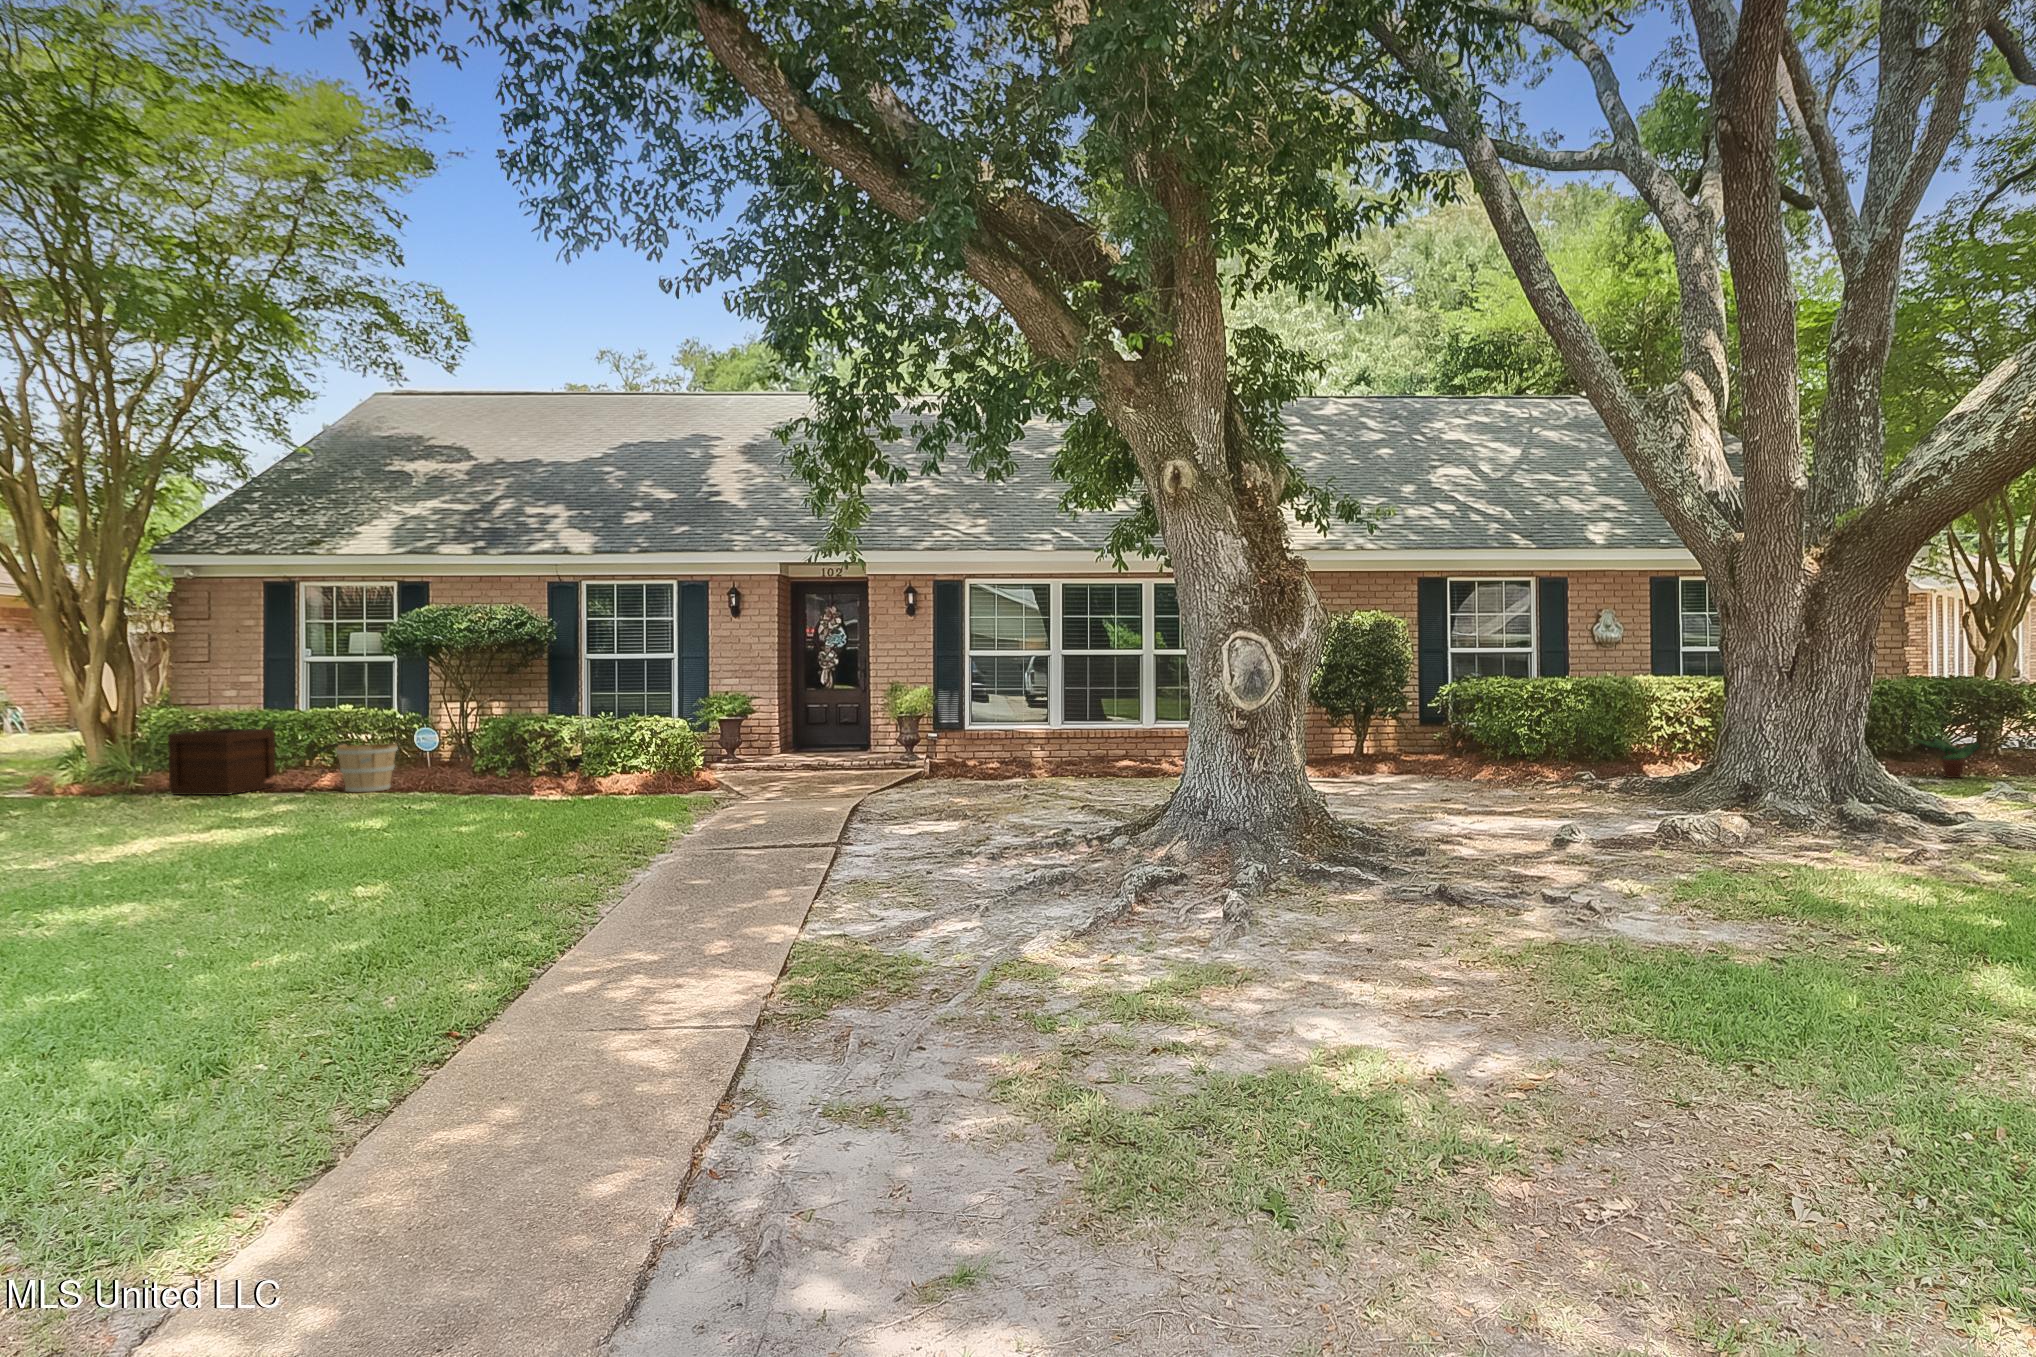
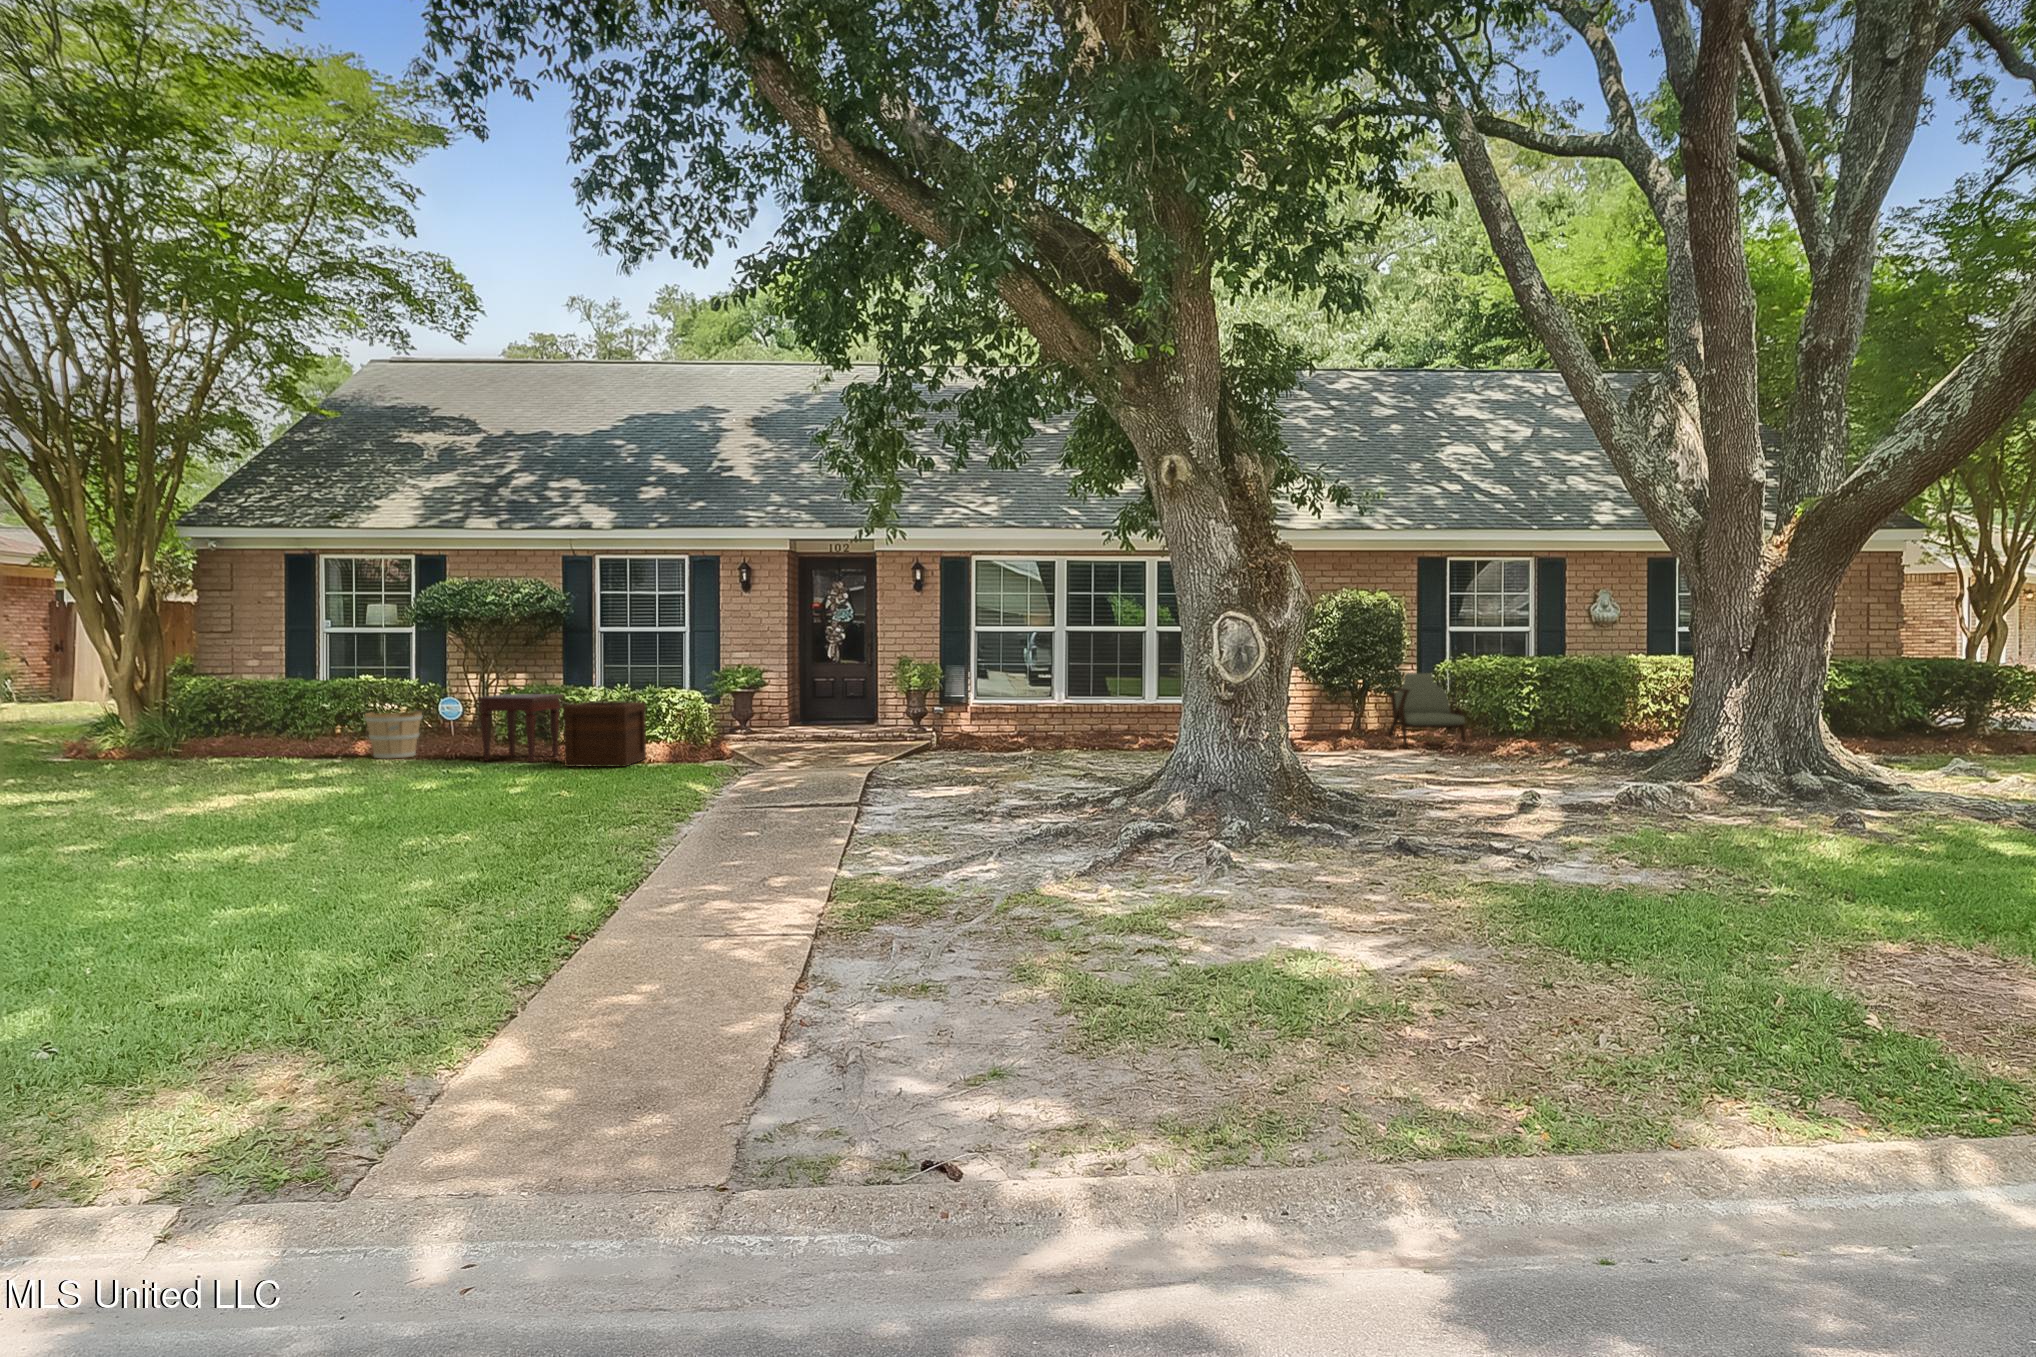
lounge chair: none [1387,694,1474,773] -> present [1389,673,1468,748]
side table: none [450,724,544,795] -> present [477,694,563,762]
wooden crate: present [168,729,276,795] -> present [564,701,646,767]
potted plant: present [1915,736,1980,778] -> none [1897,711,1975,757]

